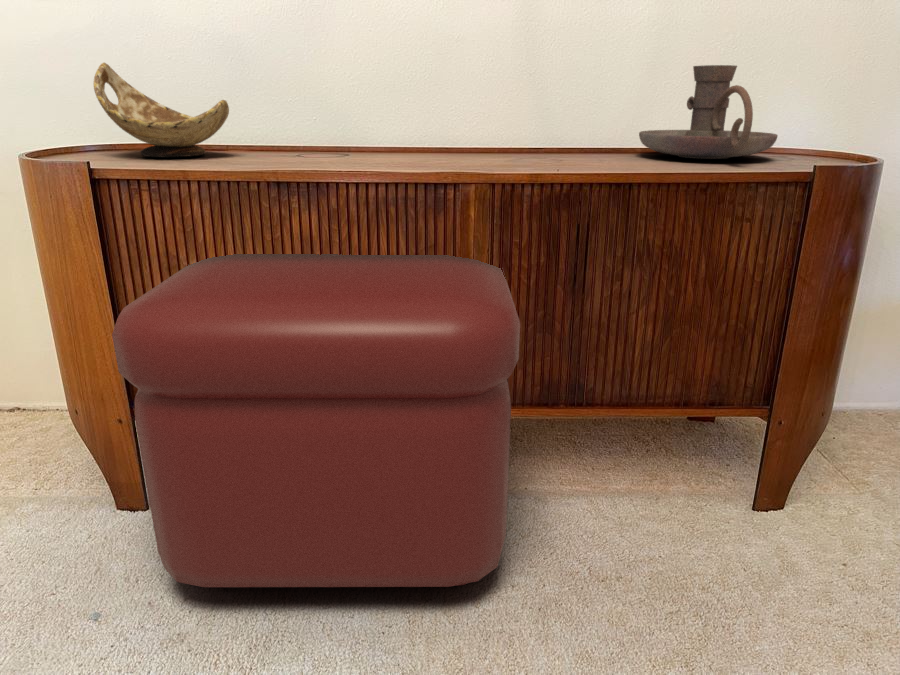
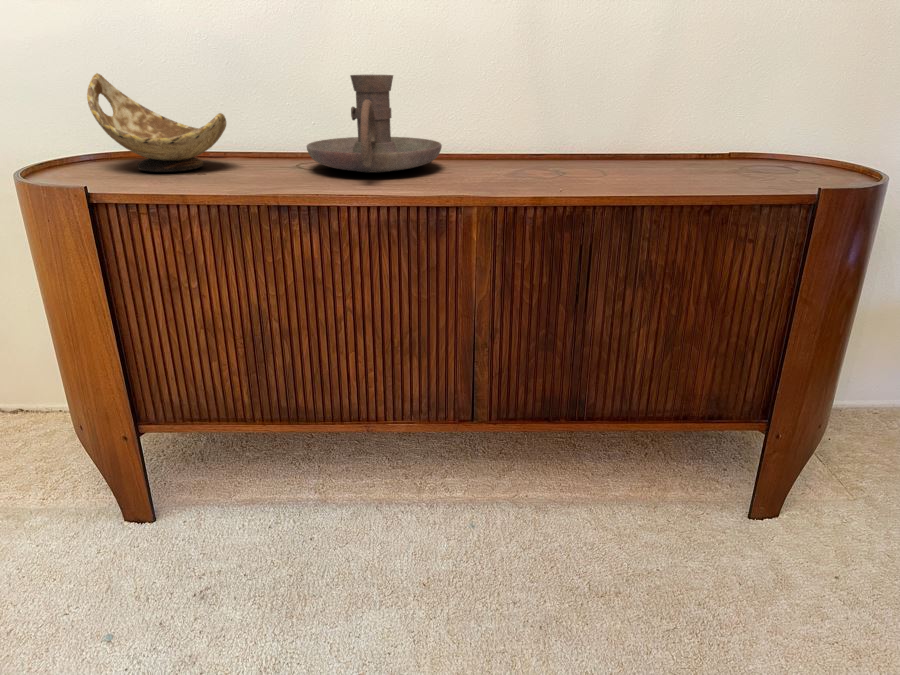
candle holder: present [639,65,778,159] -> present [307,74,442,172]
ottoman: present [112,254,520,587] -> none [115,257,524,612]

